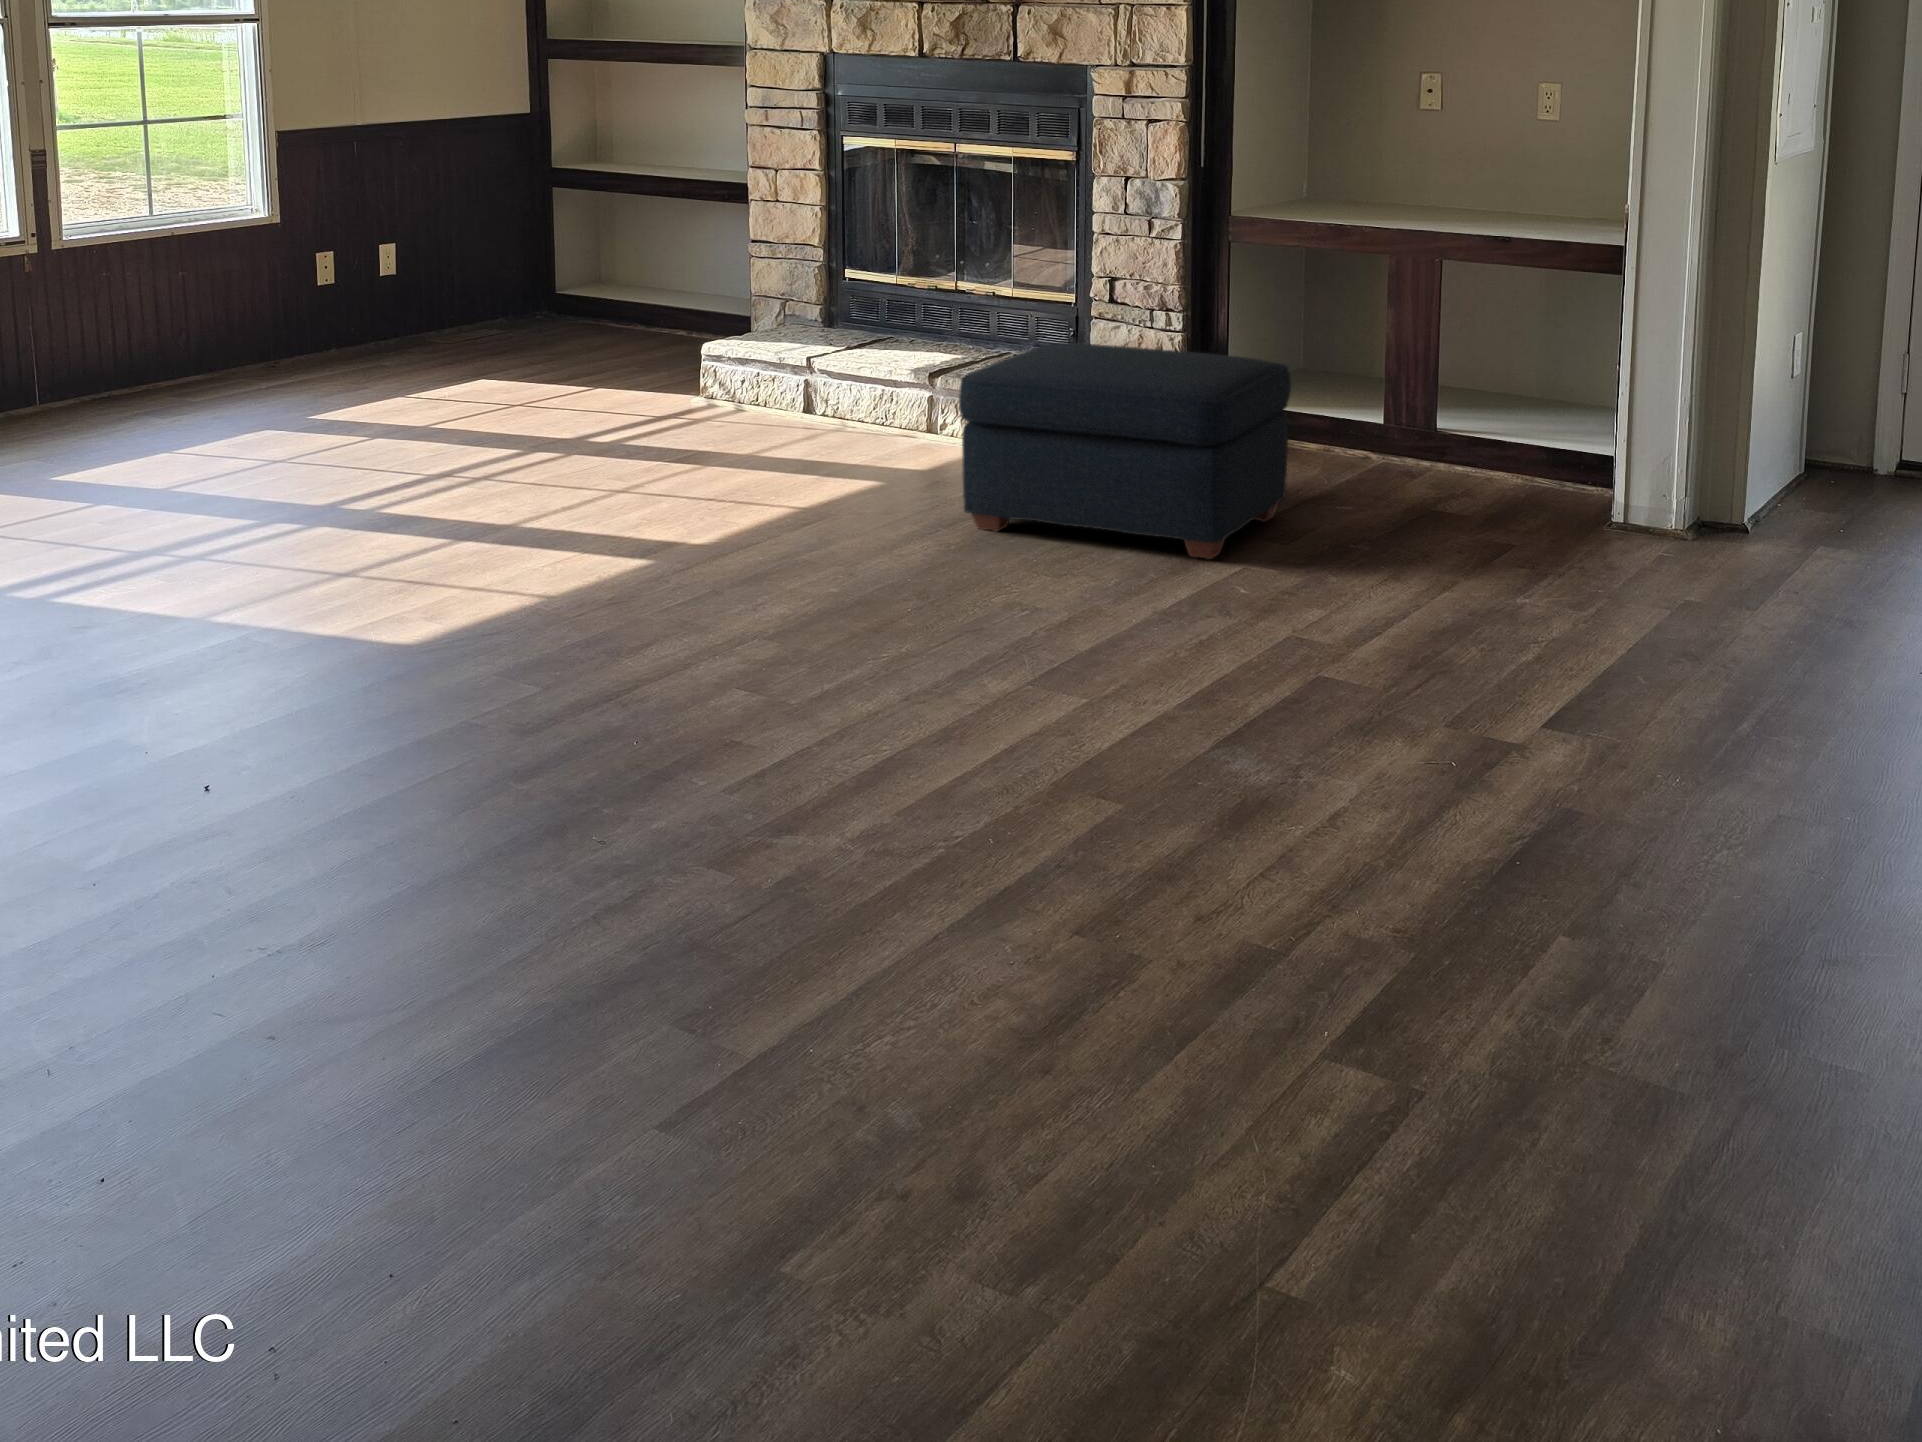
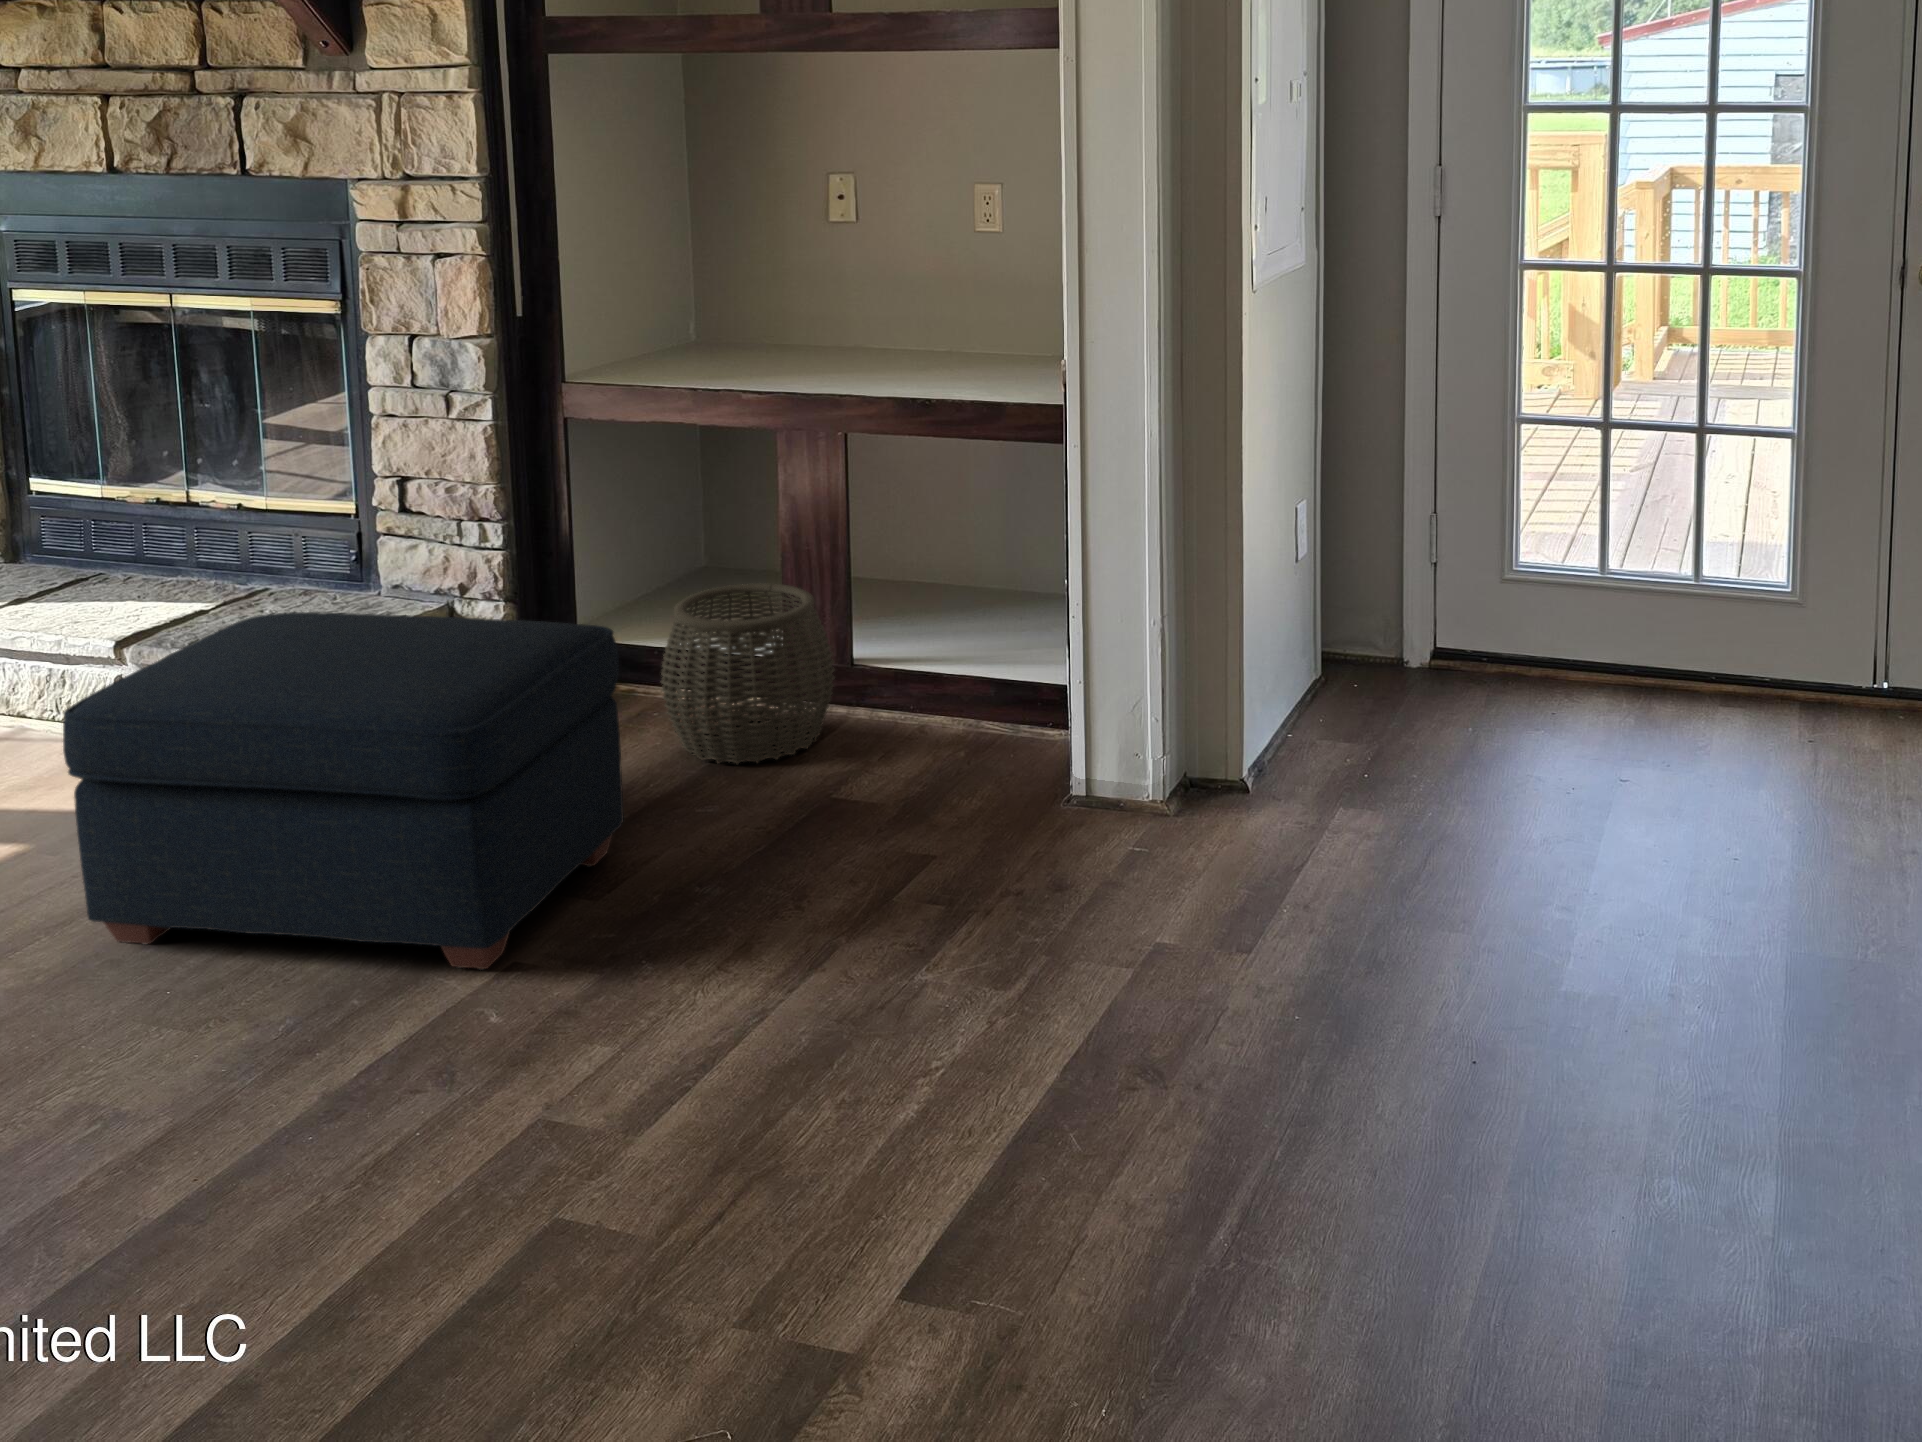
woven basket: none [1300,363,1423,484] -> present [661,583,835,764]

